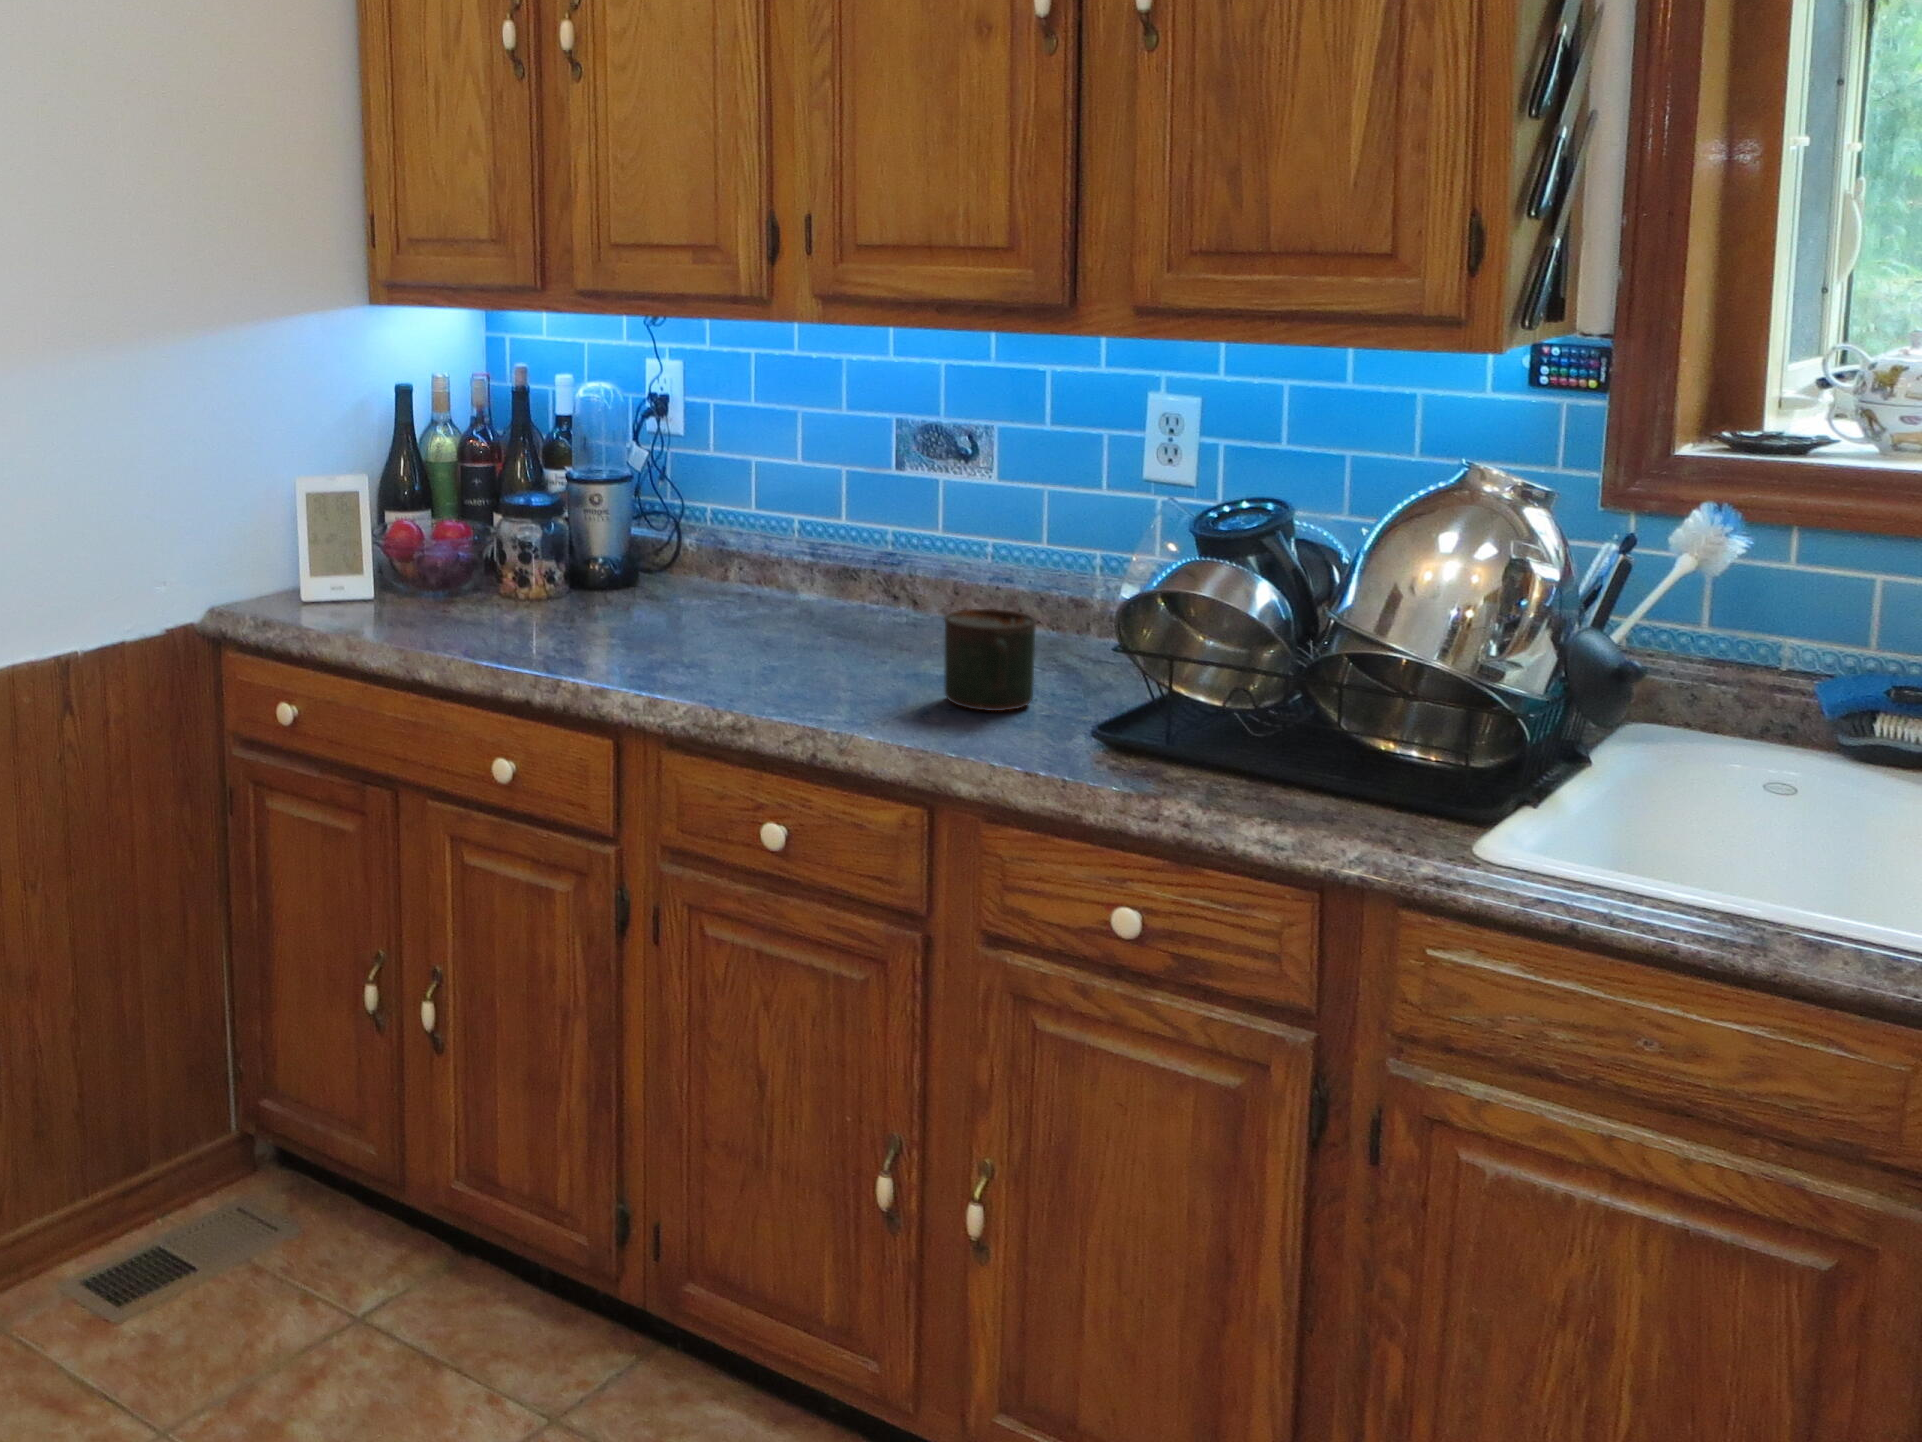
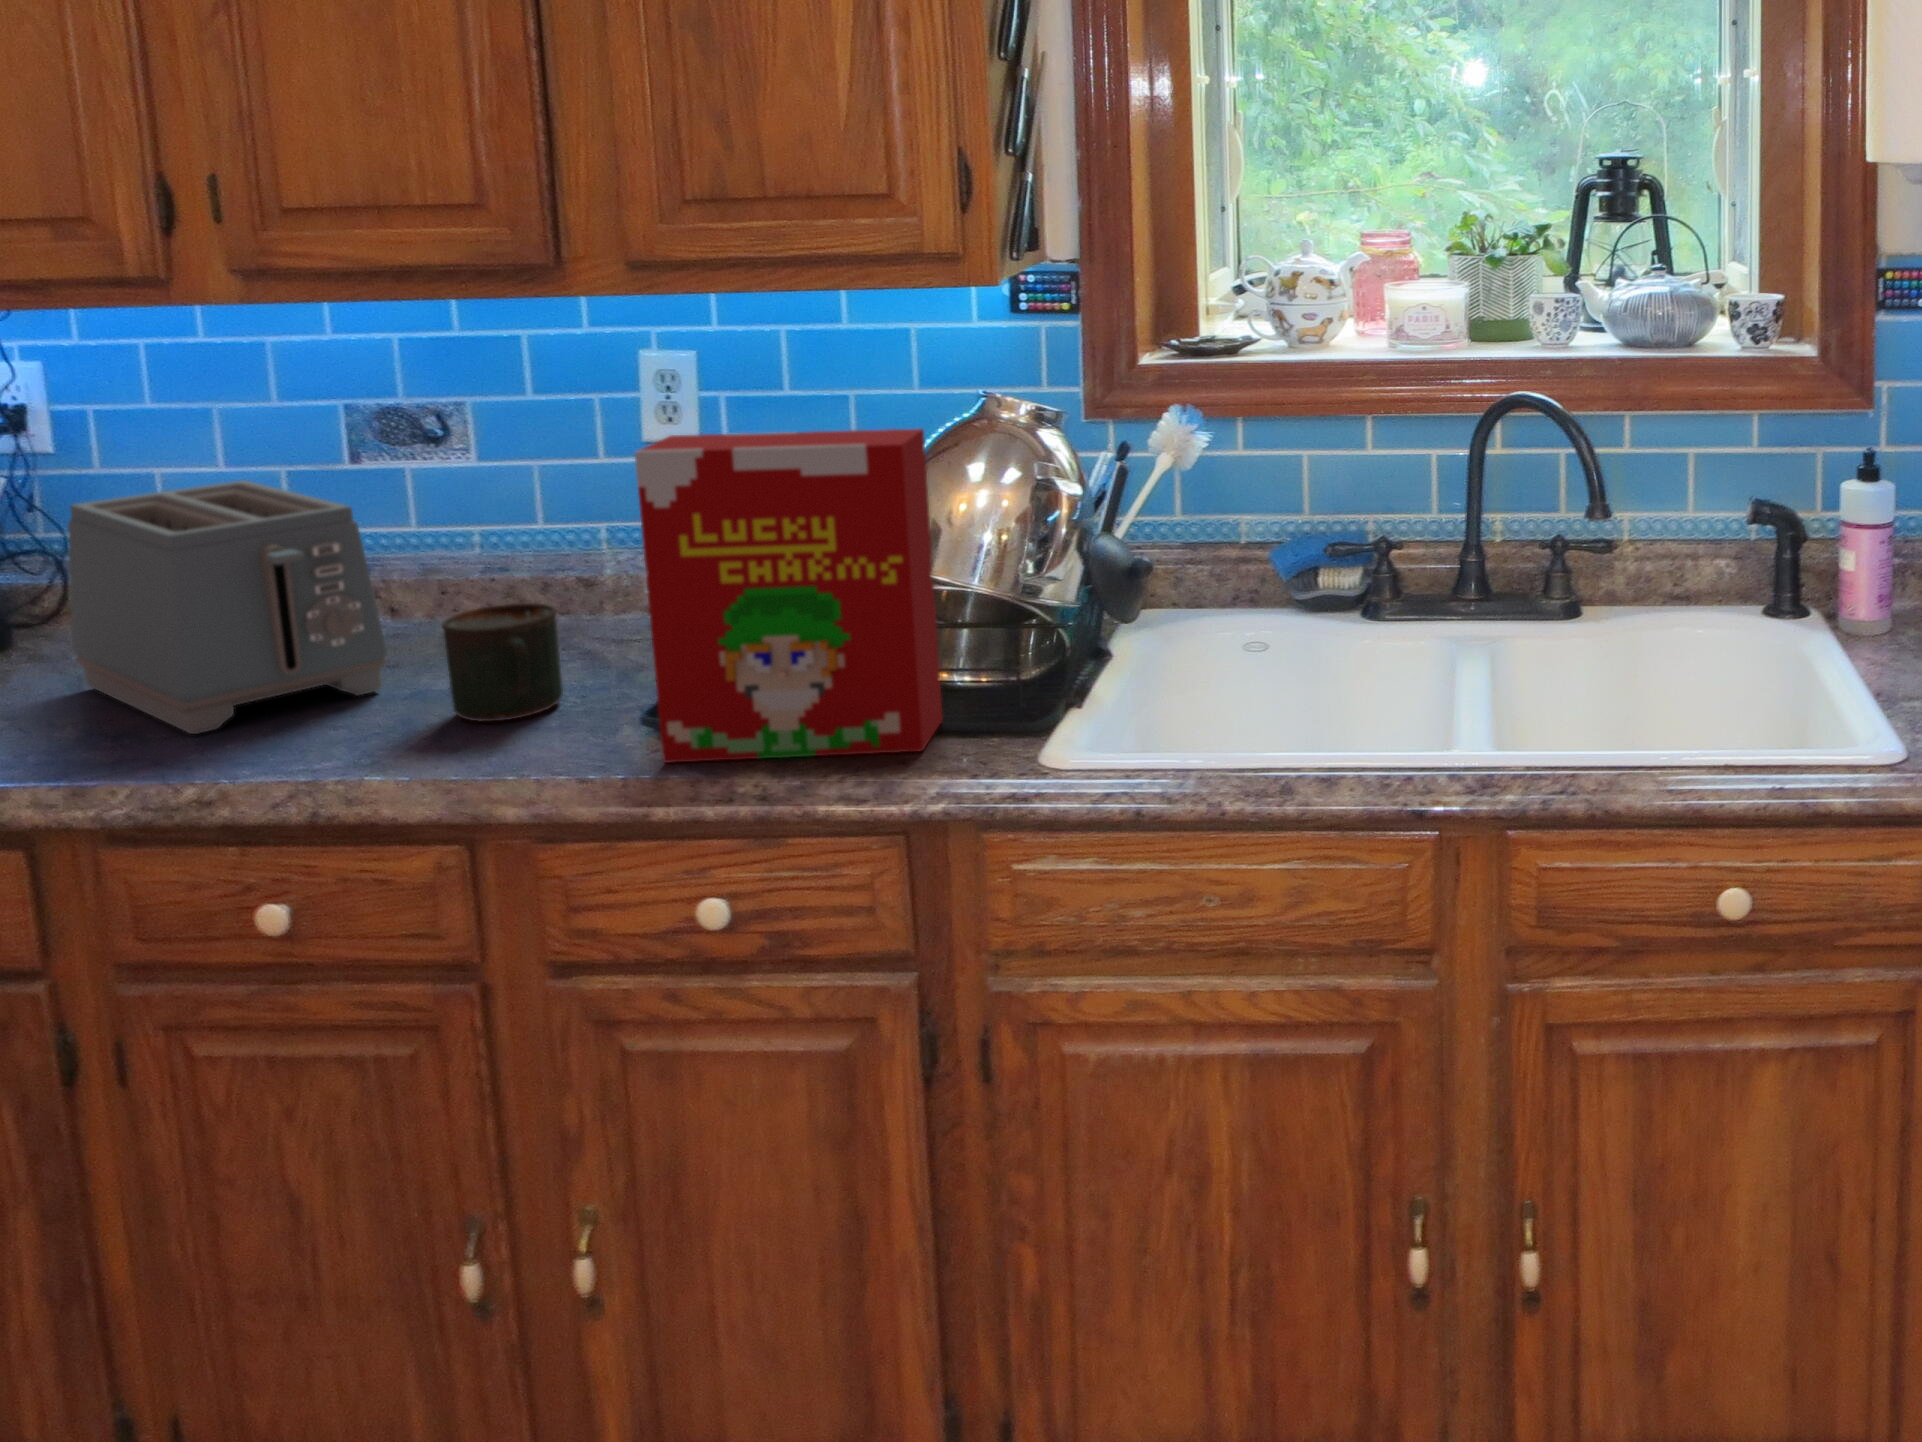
cereal box: none [1107,474,1391,814] -> present [635,429,943,763]
toaster: none [686,475,900,675] -> present [68,480,387,734]

